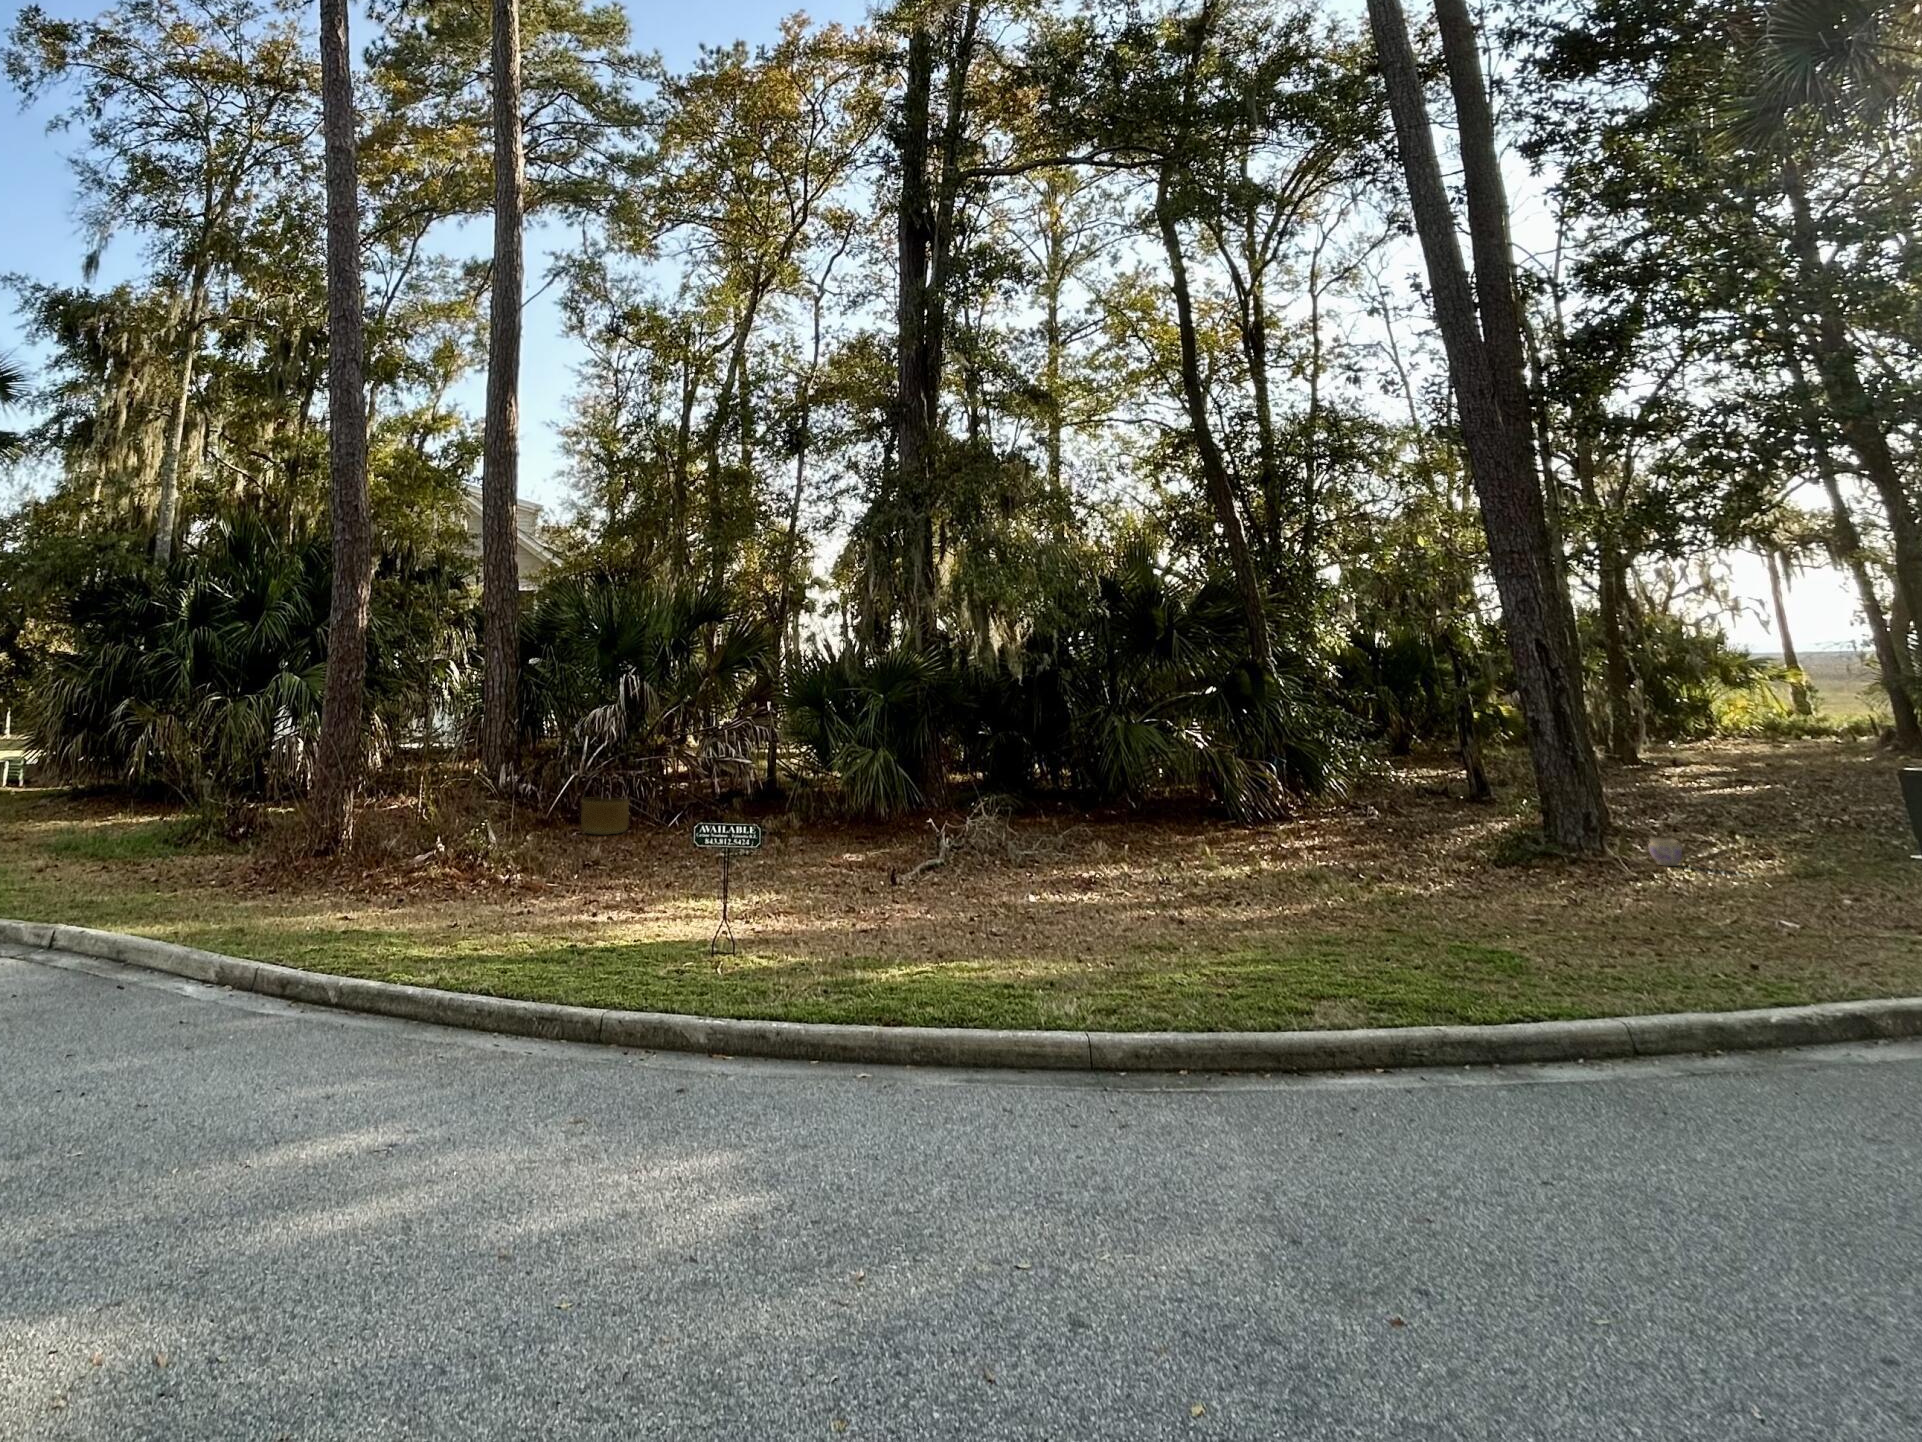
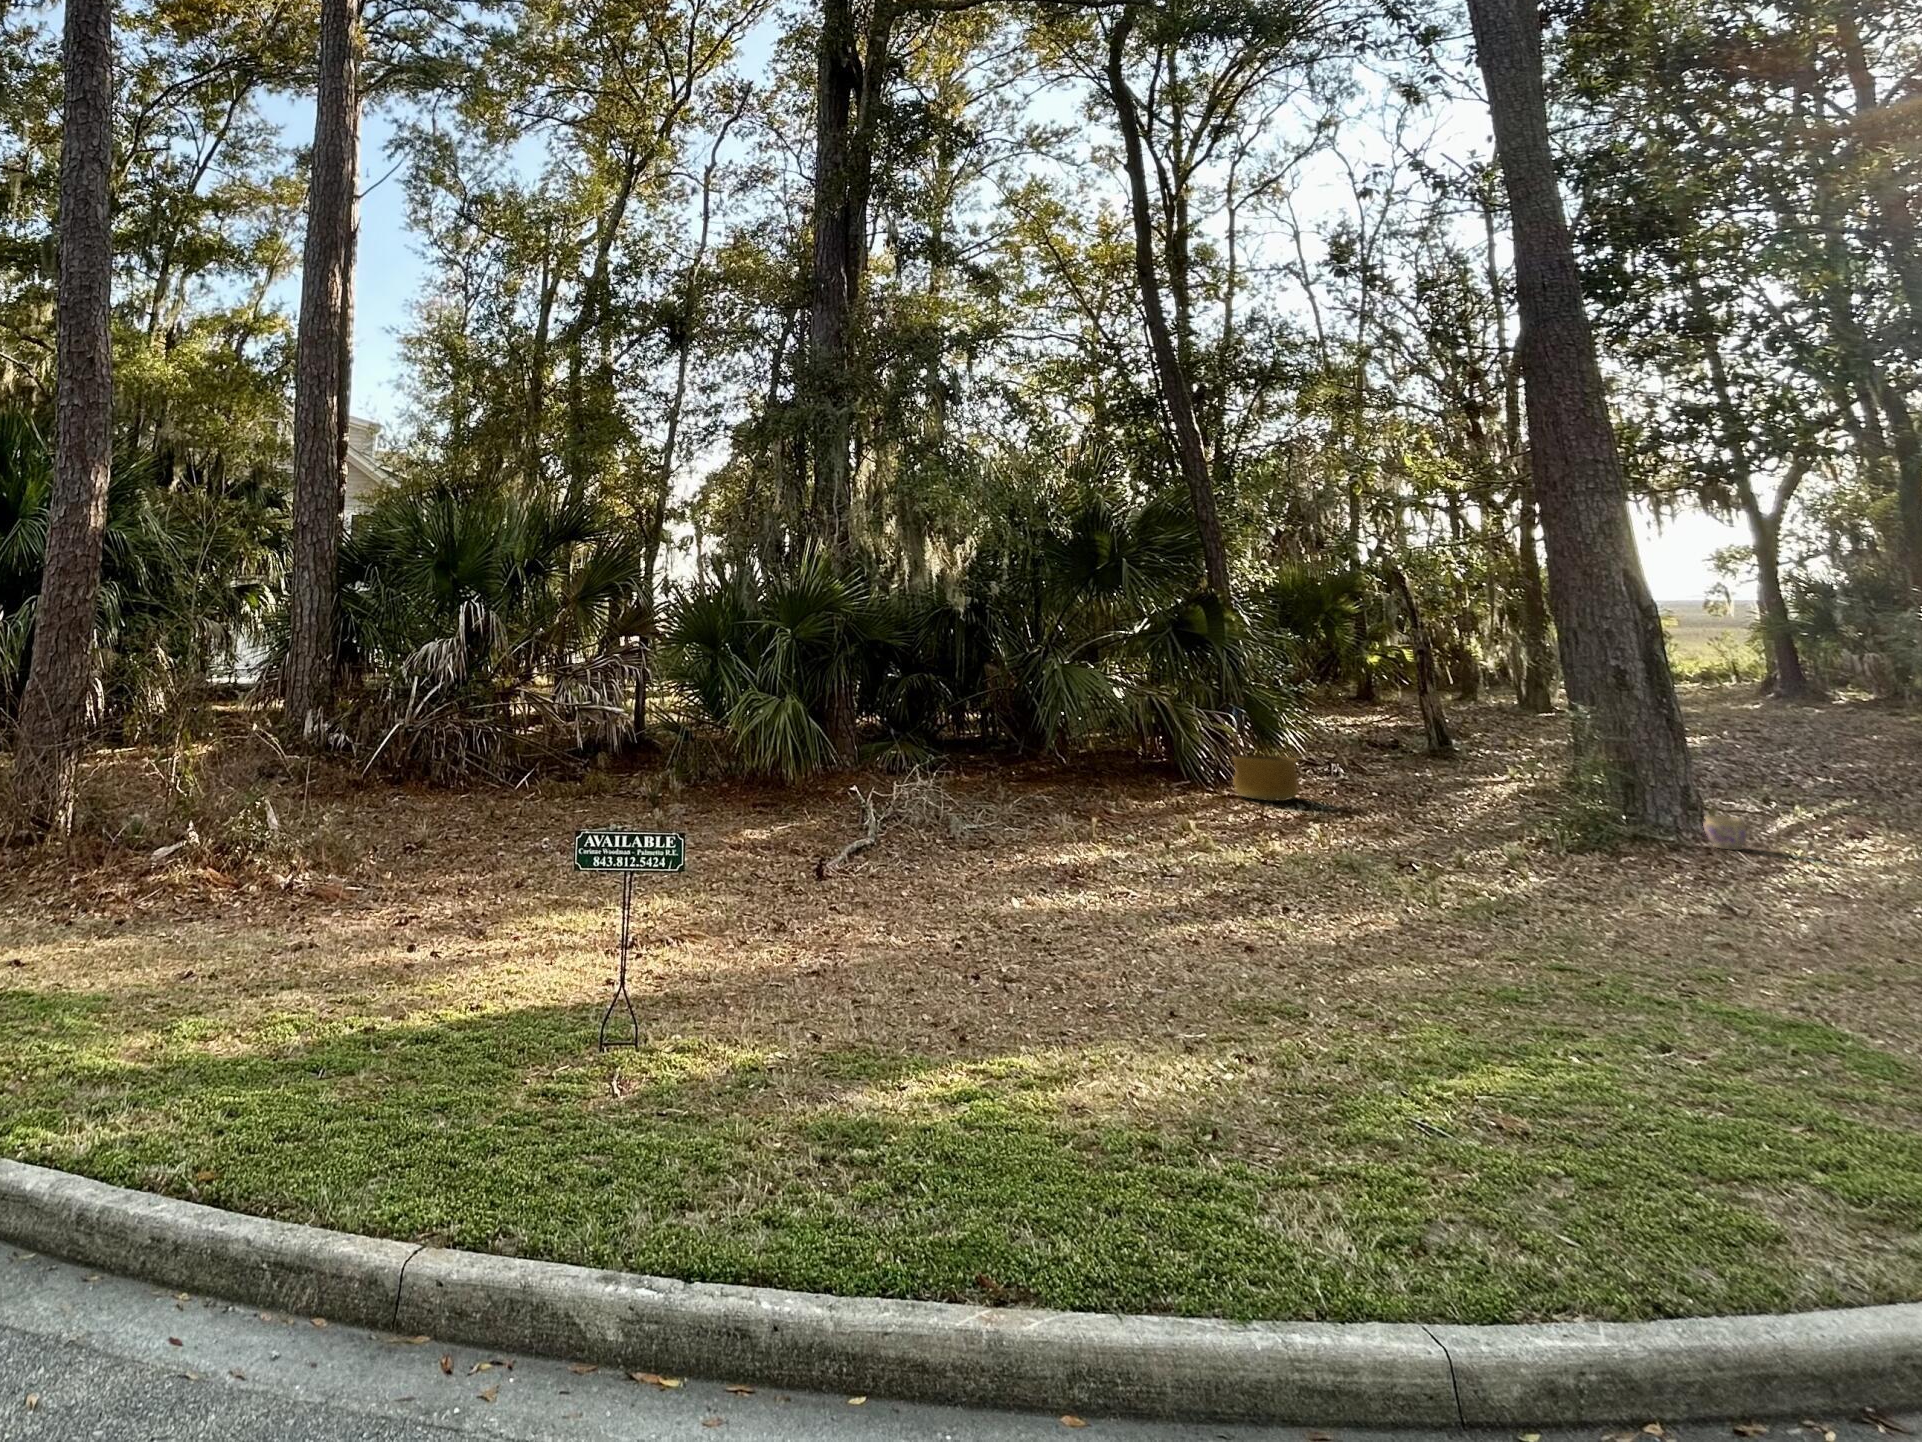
basket: present [581,797,629,835] -> present [1232,755,1298,801]

